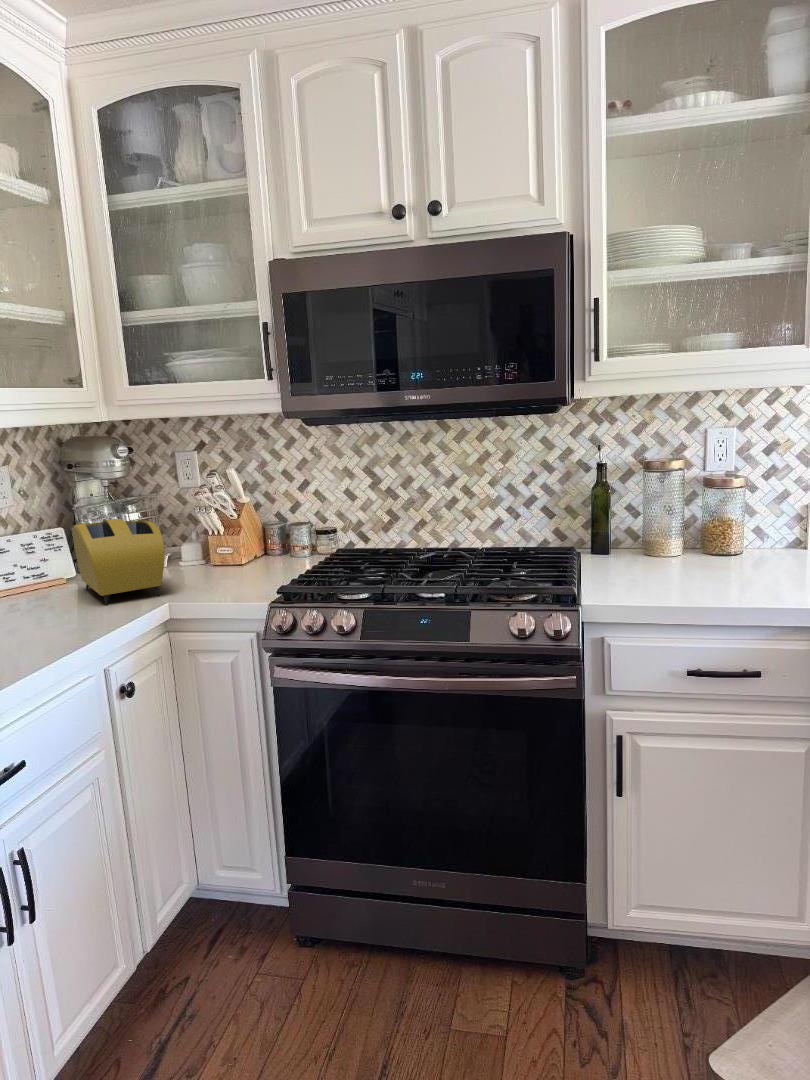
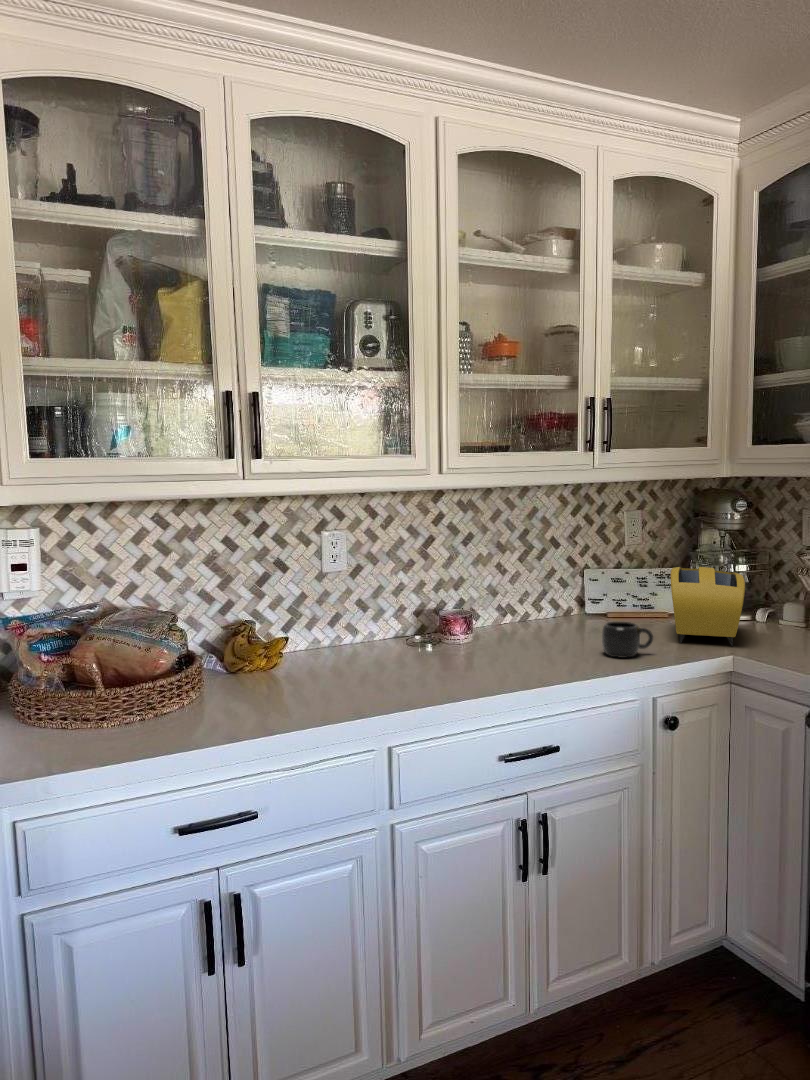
mug: none [26,593,88,637] -> present [602,621,653,658]

